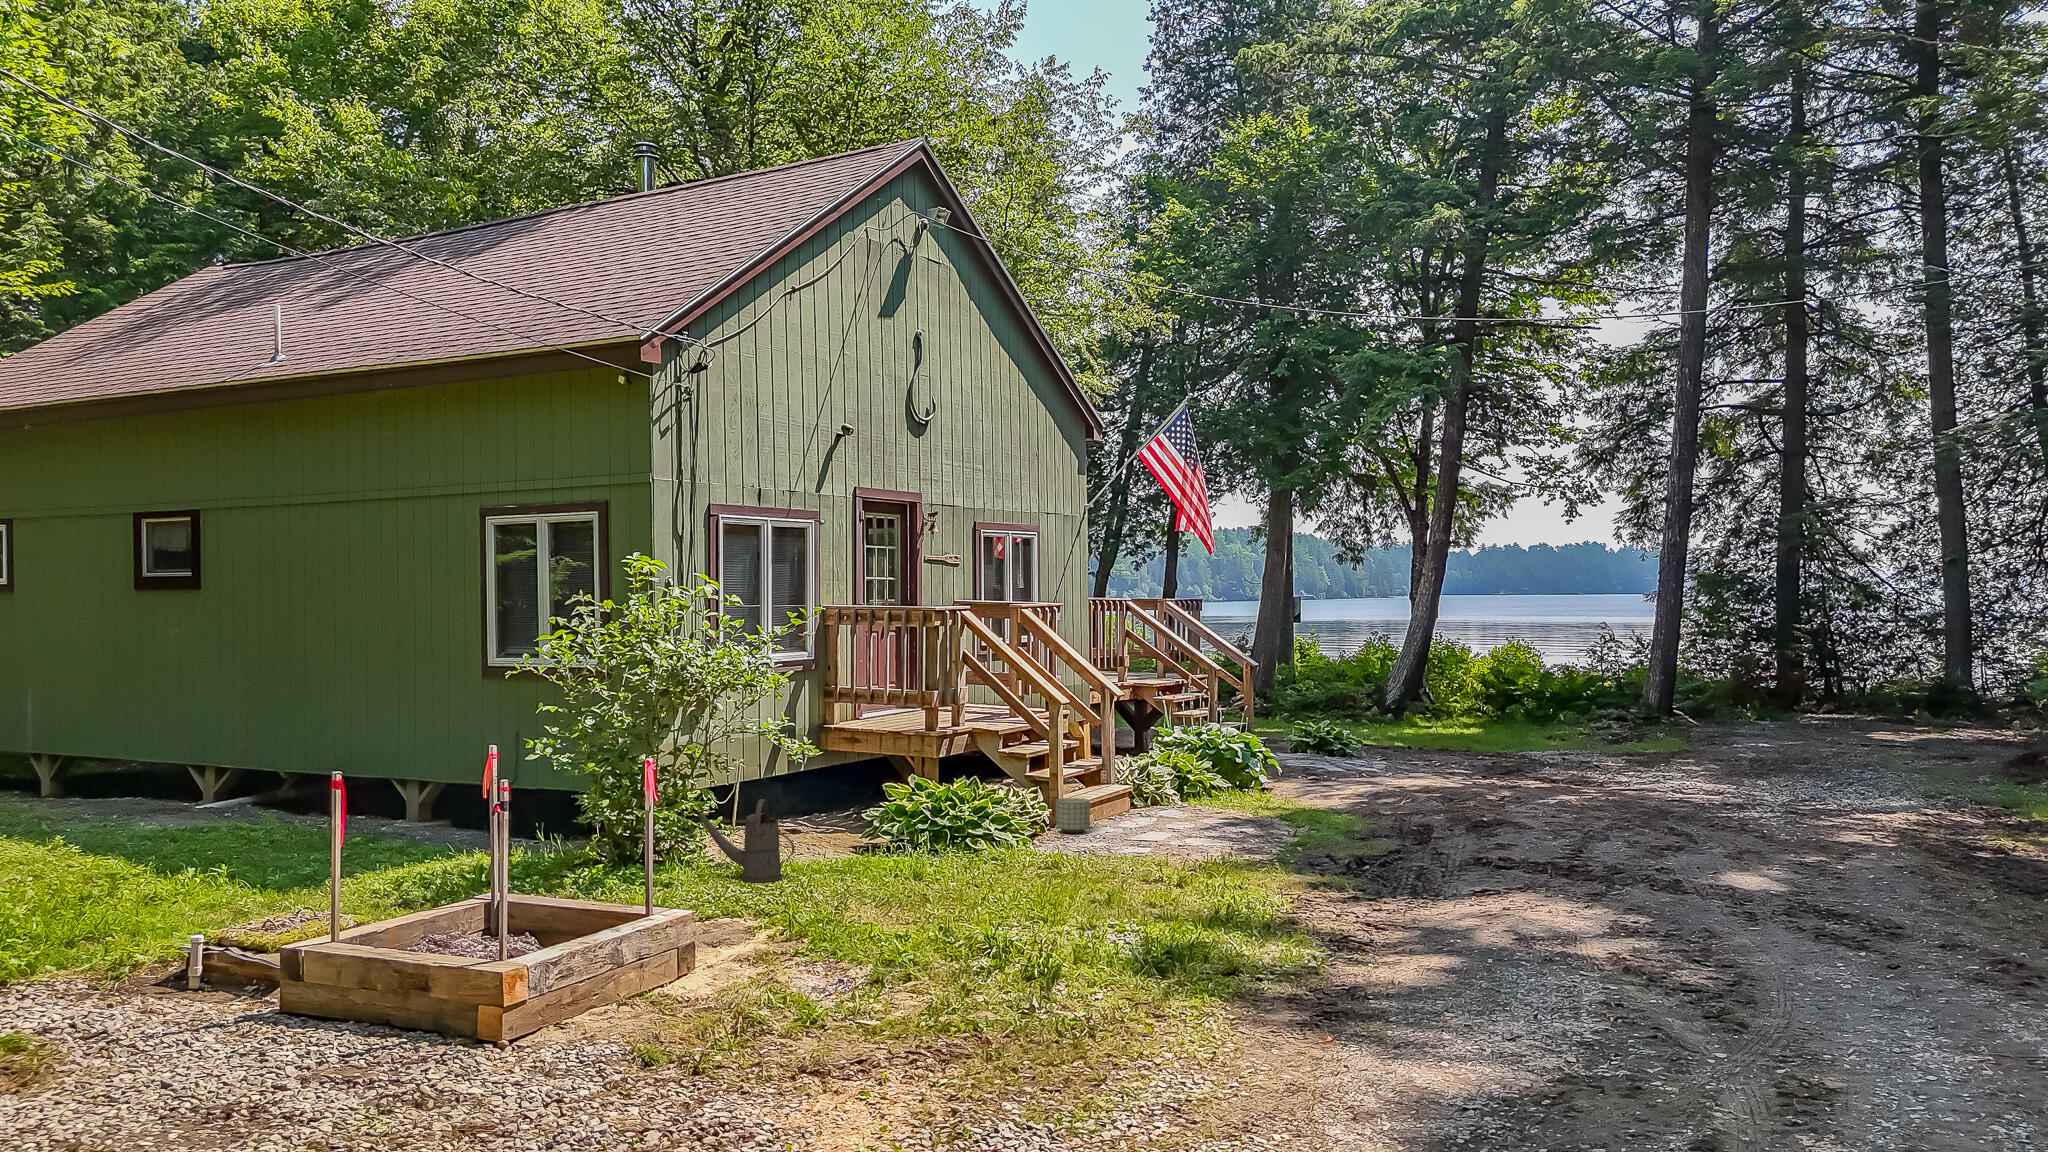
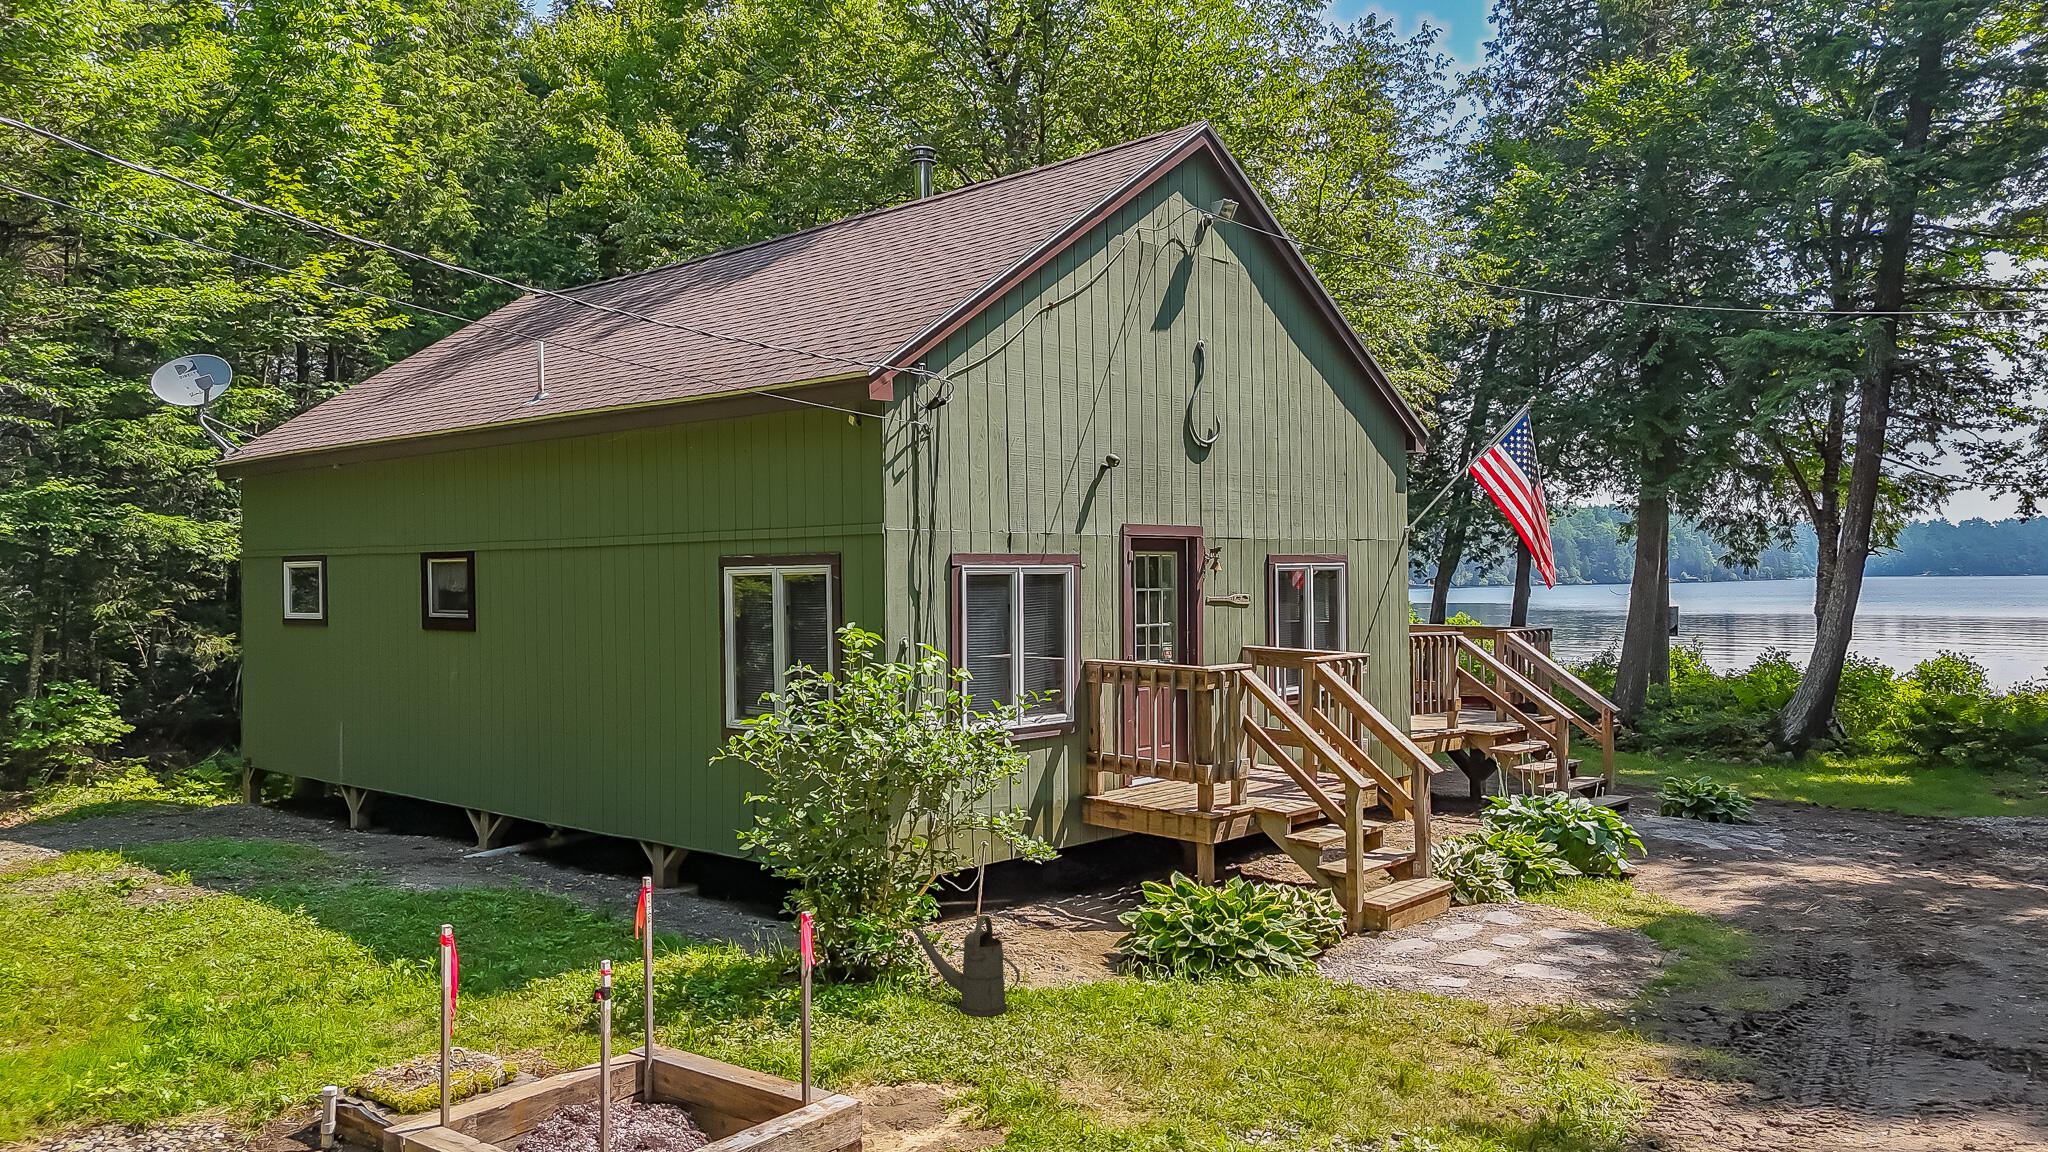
planter: present [1056,798,1090,833] -> none [1351,905,1392,951]

